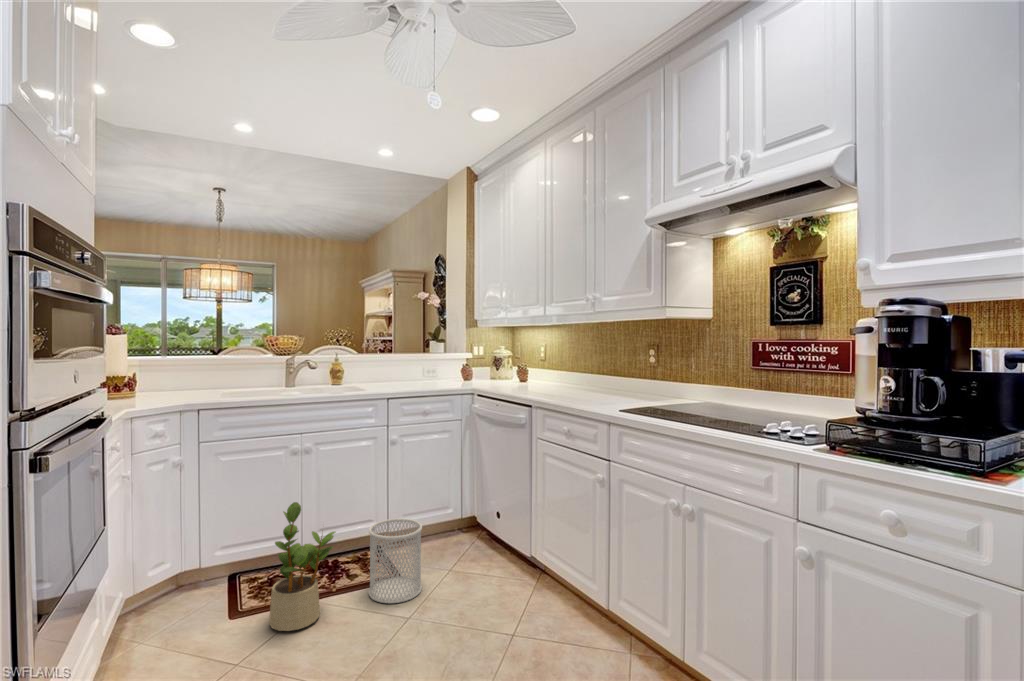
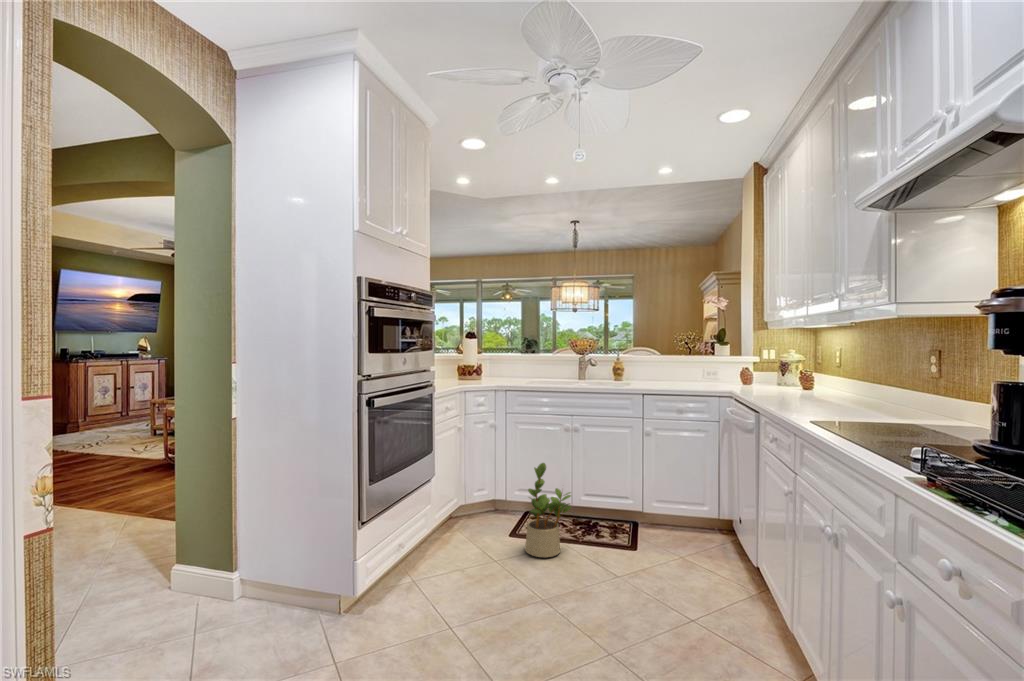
wastebasket: present [369,518,422,603] -> none [601,496,648,567]

